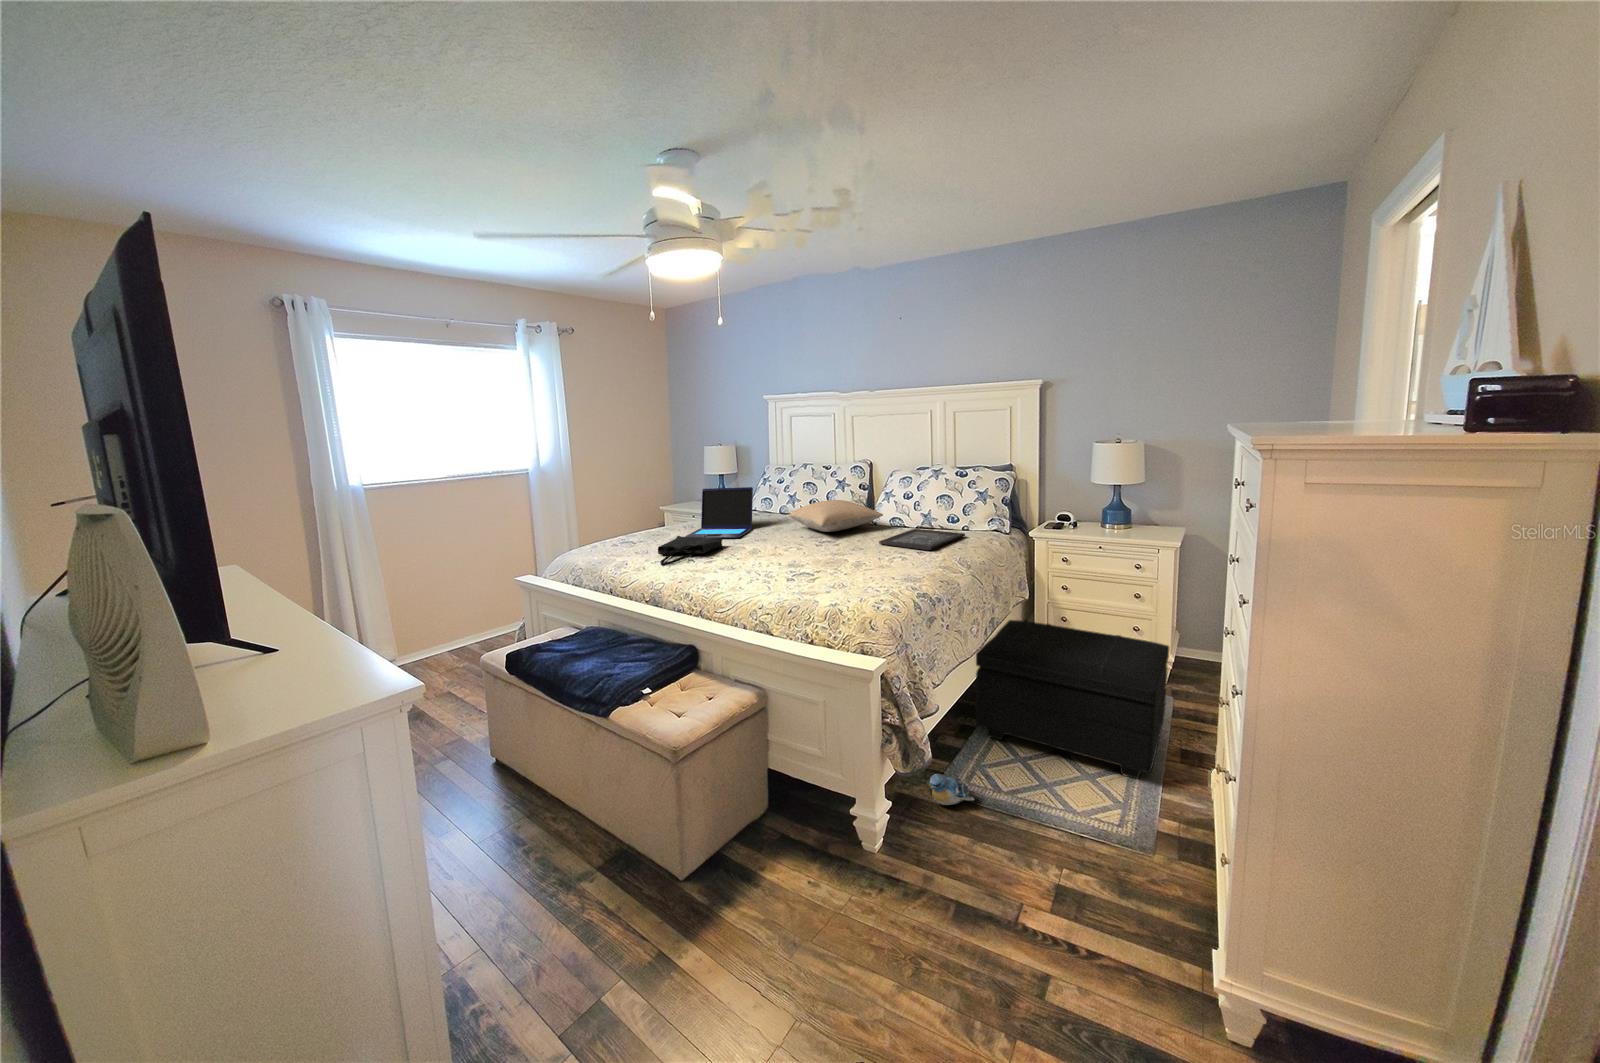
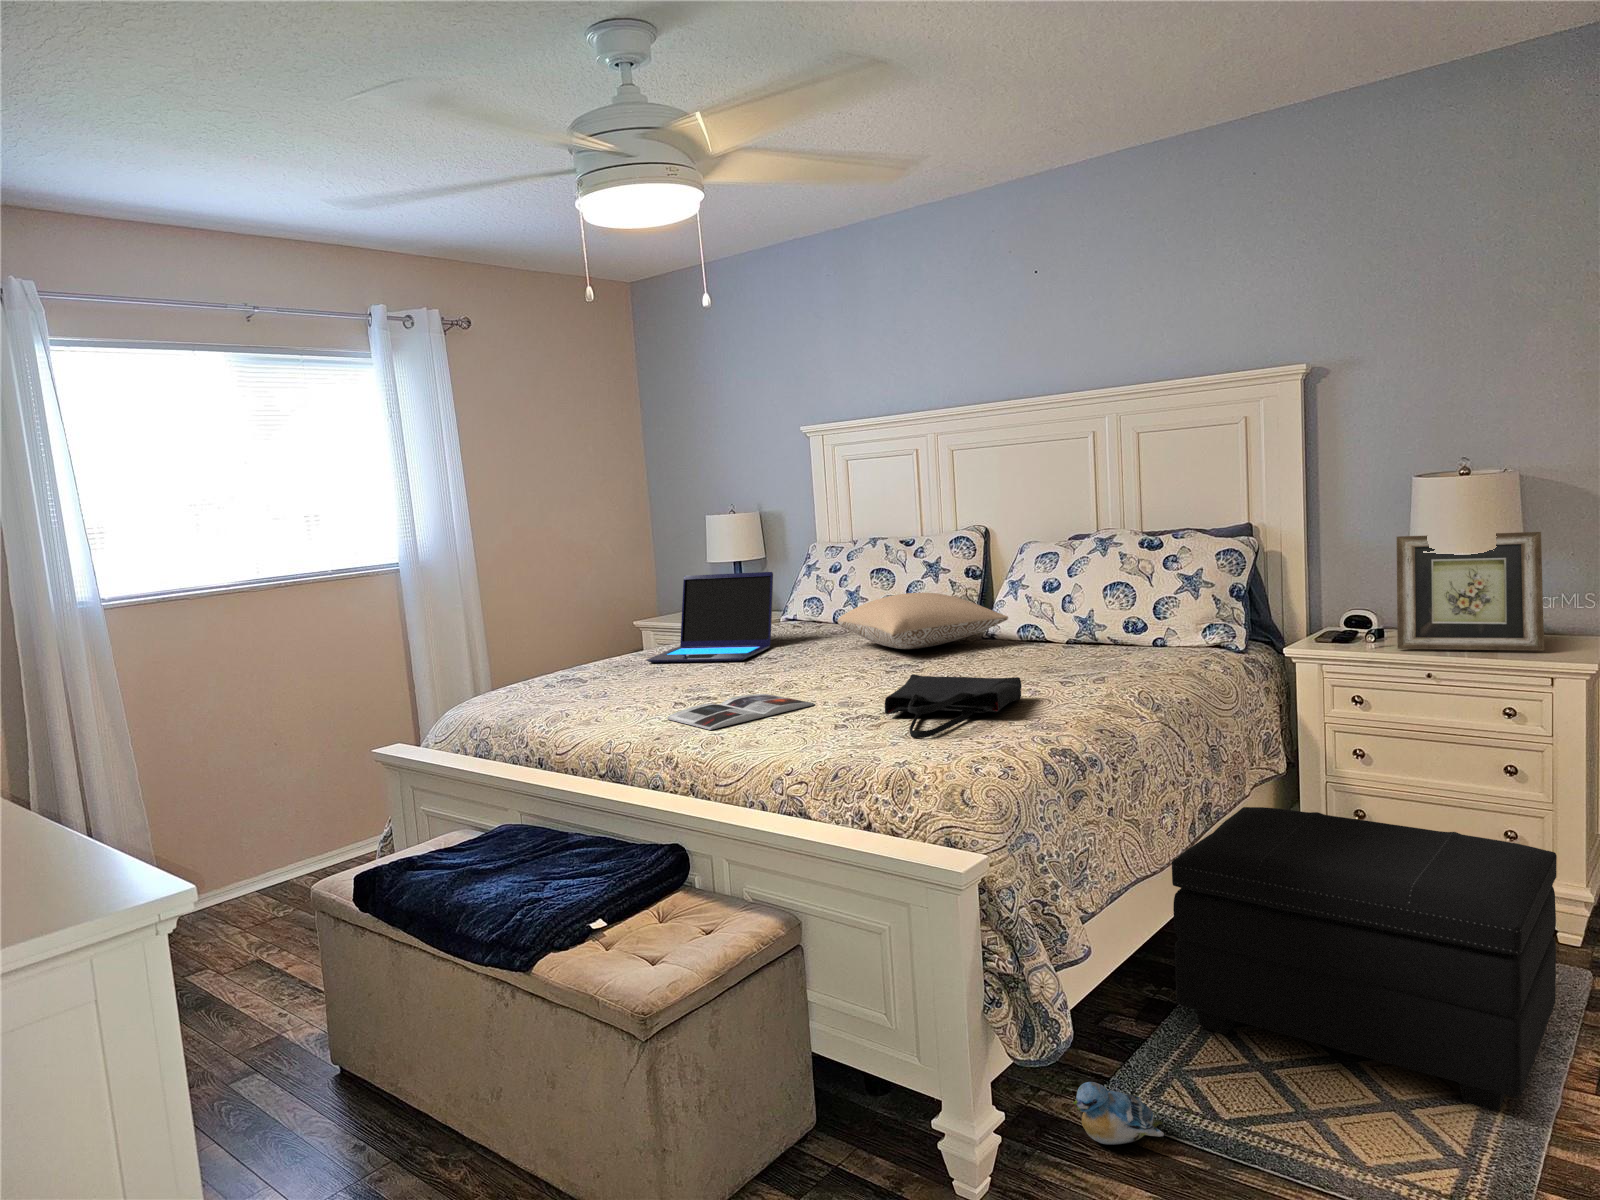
picture frame: none [1088,474,1164,536] -> present [1397,532,1544,651]
tray: present [879,529,965,550] -> none [996,643,1159,675]
tote bag: present [658,536,722,565] -> present [885,674,1022,738]
magazine: none [701,561,784,586] -> present [667,694,815,730]

